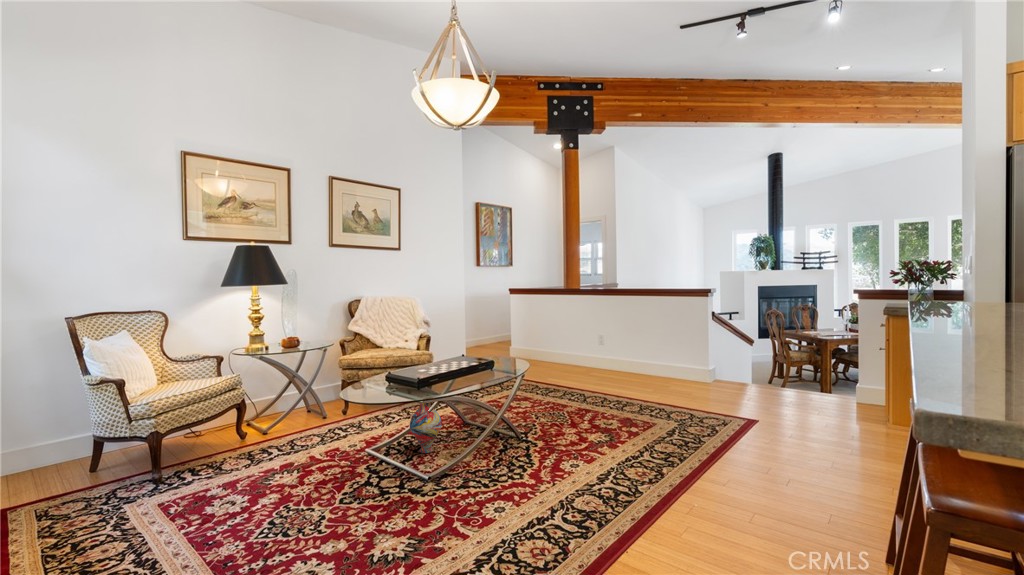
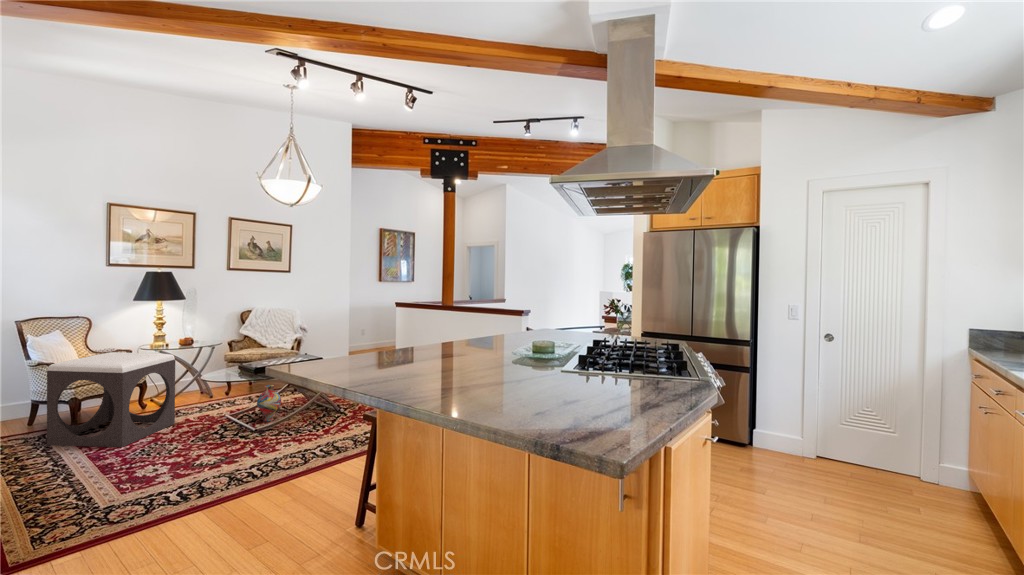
footstool: none [112,361,296,513] -> present [47,352,175,447]

